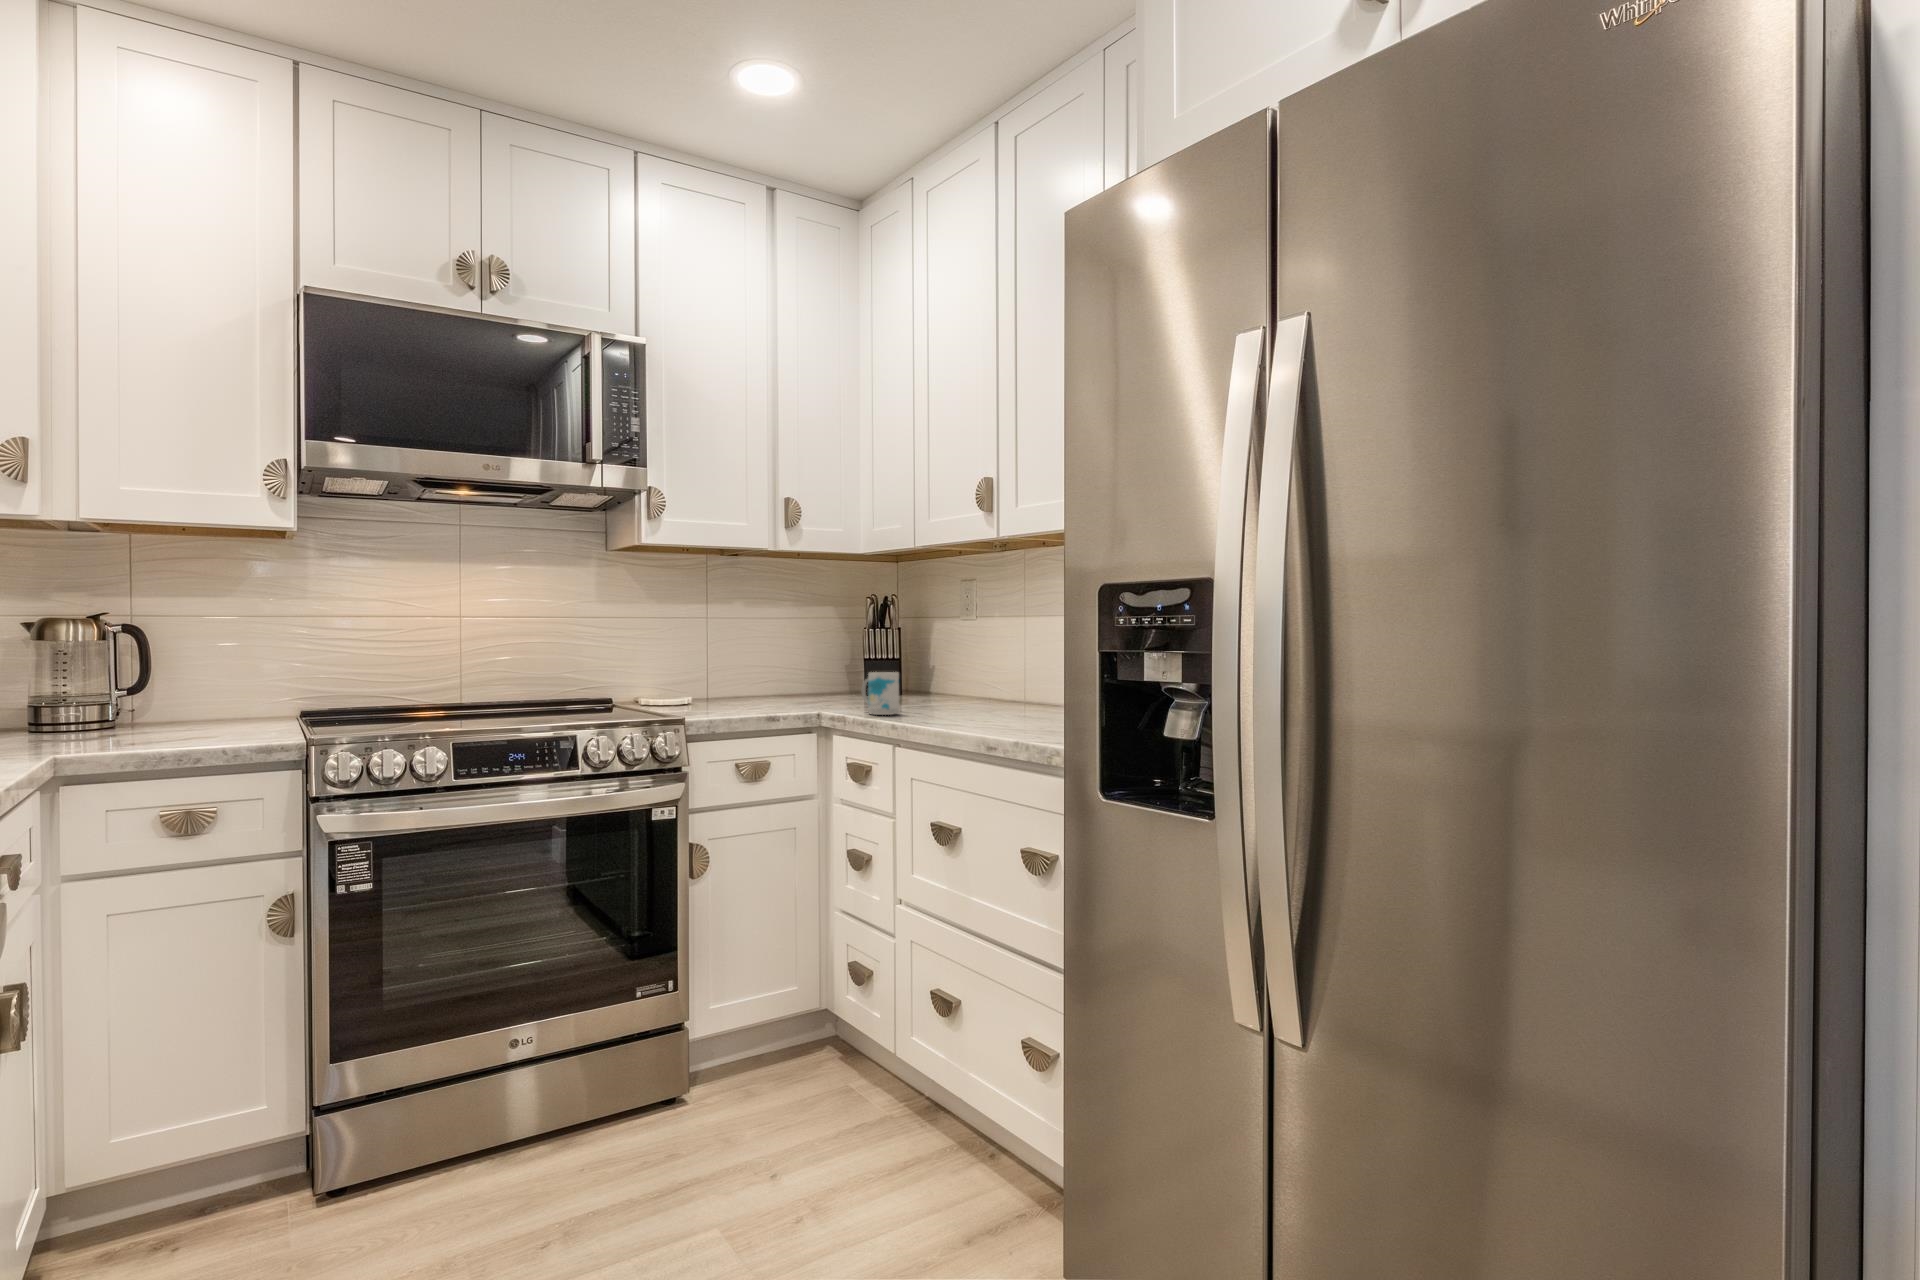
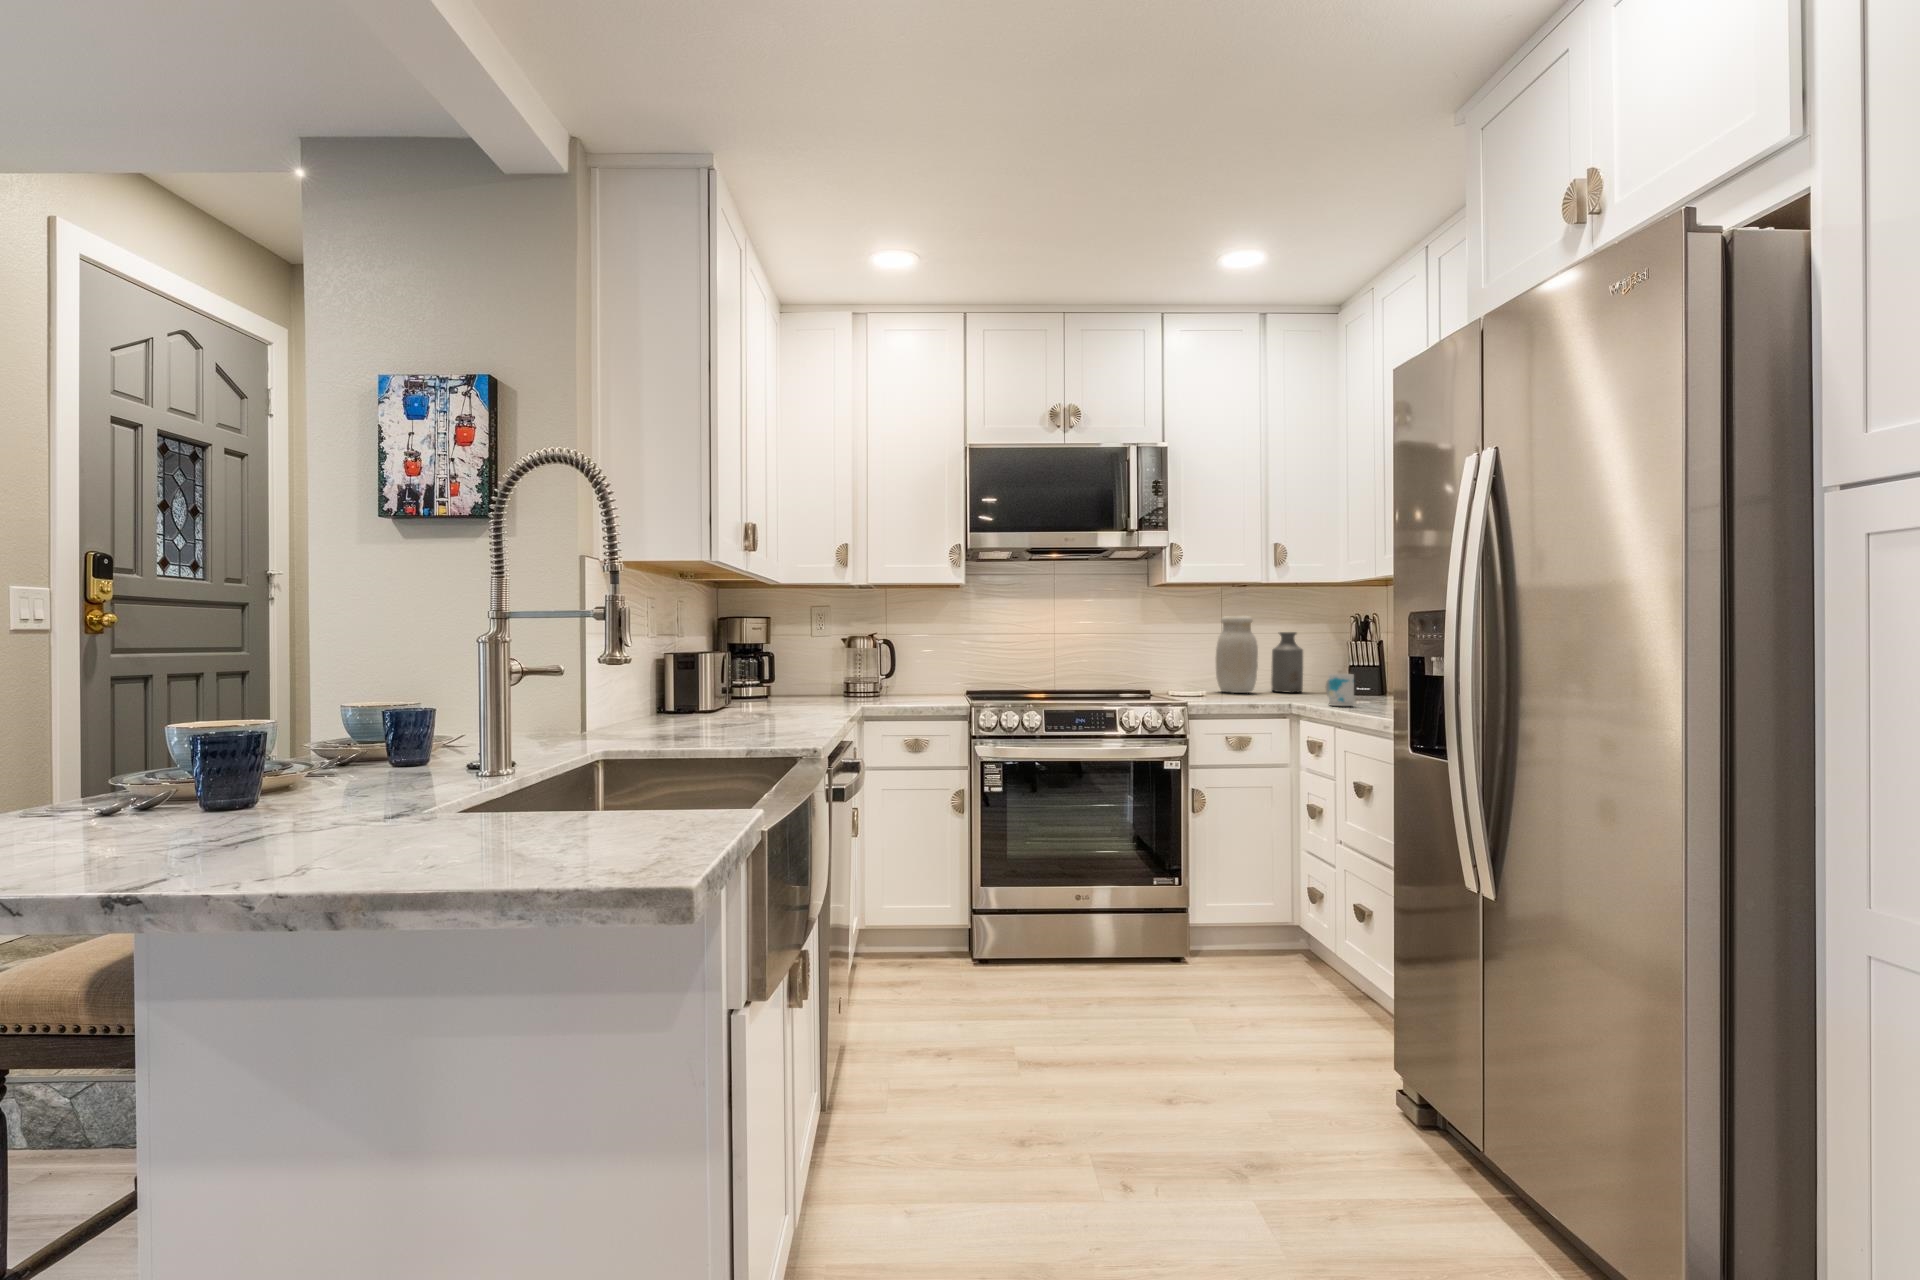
jar: none [708,595,765,699] -> present [1216,616,1258,693]
bottle: none [778,617,818,696] -> present [1271,632,1303,693]

